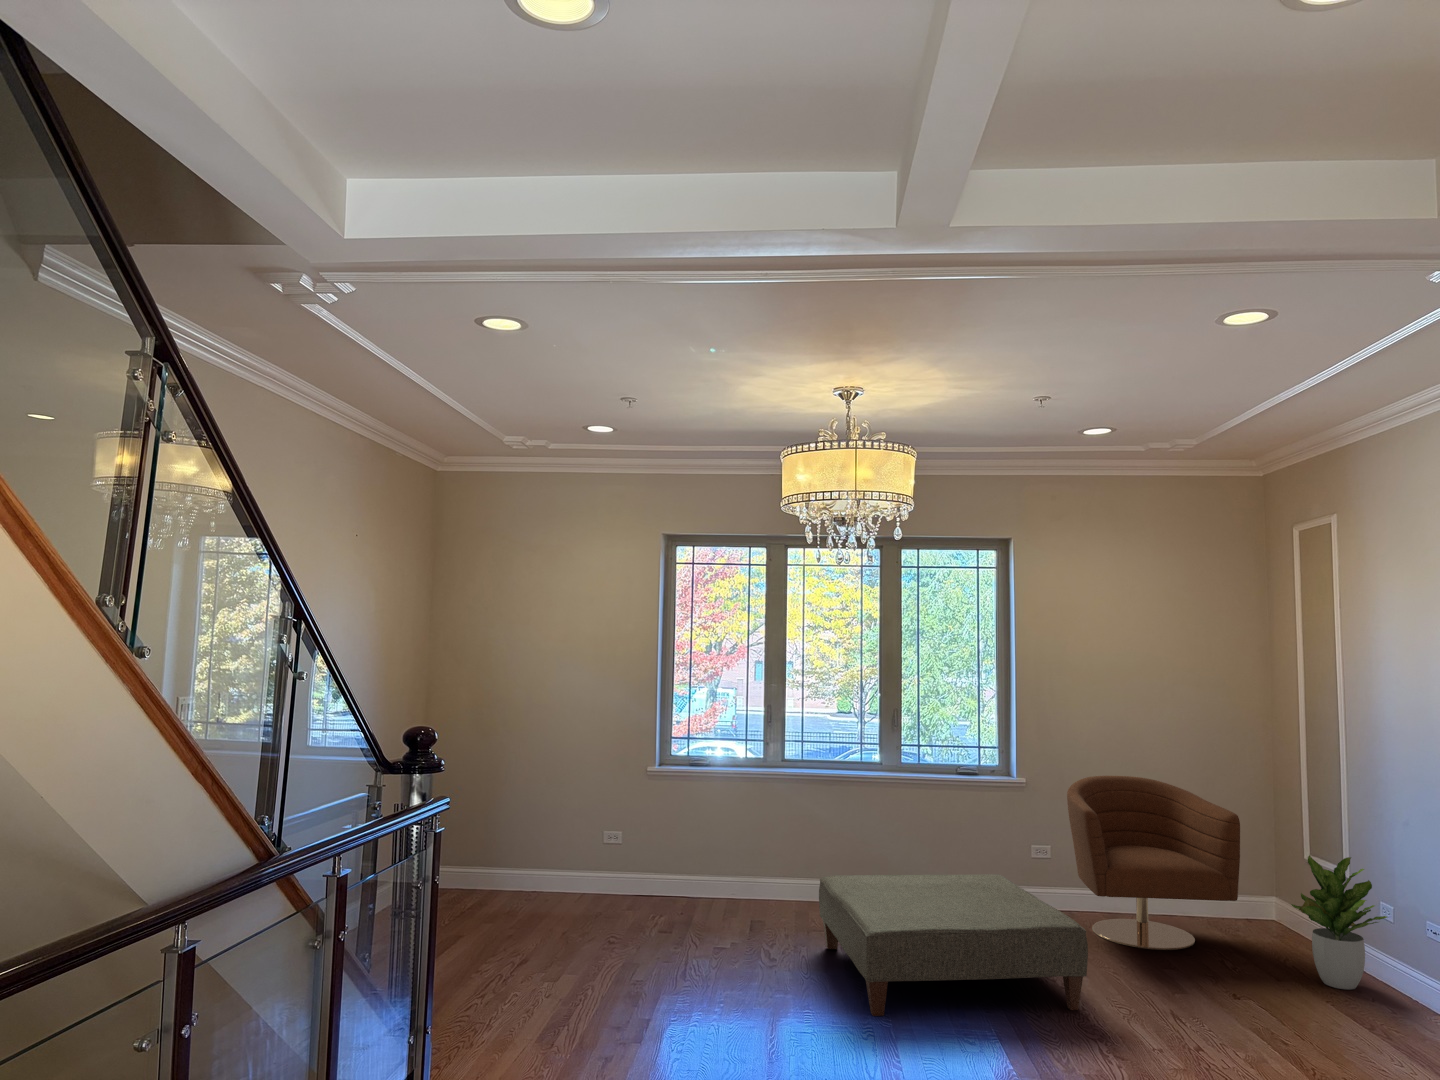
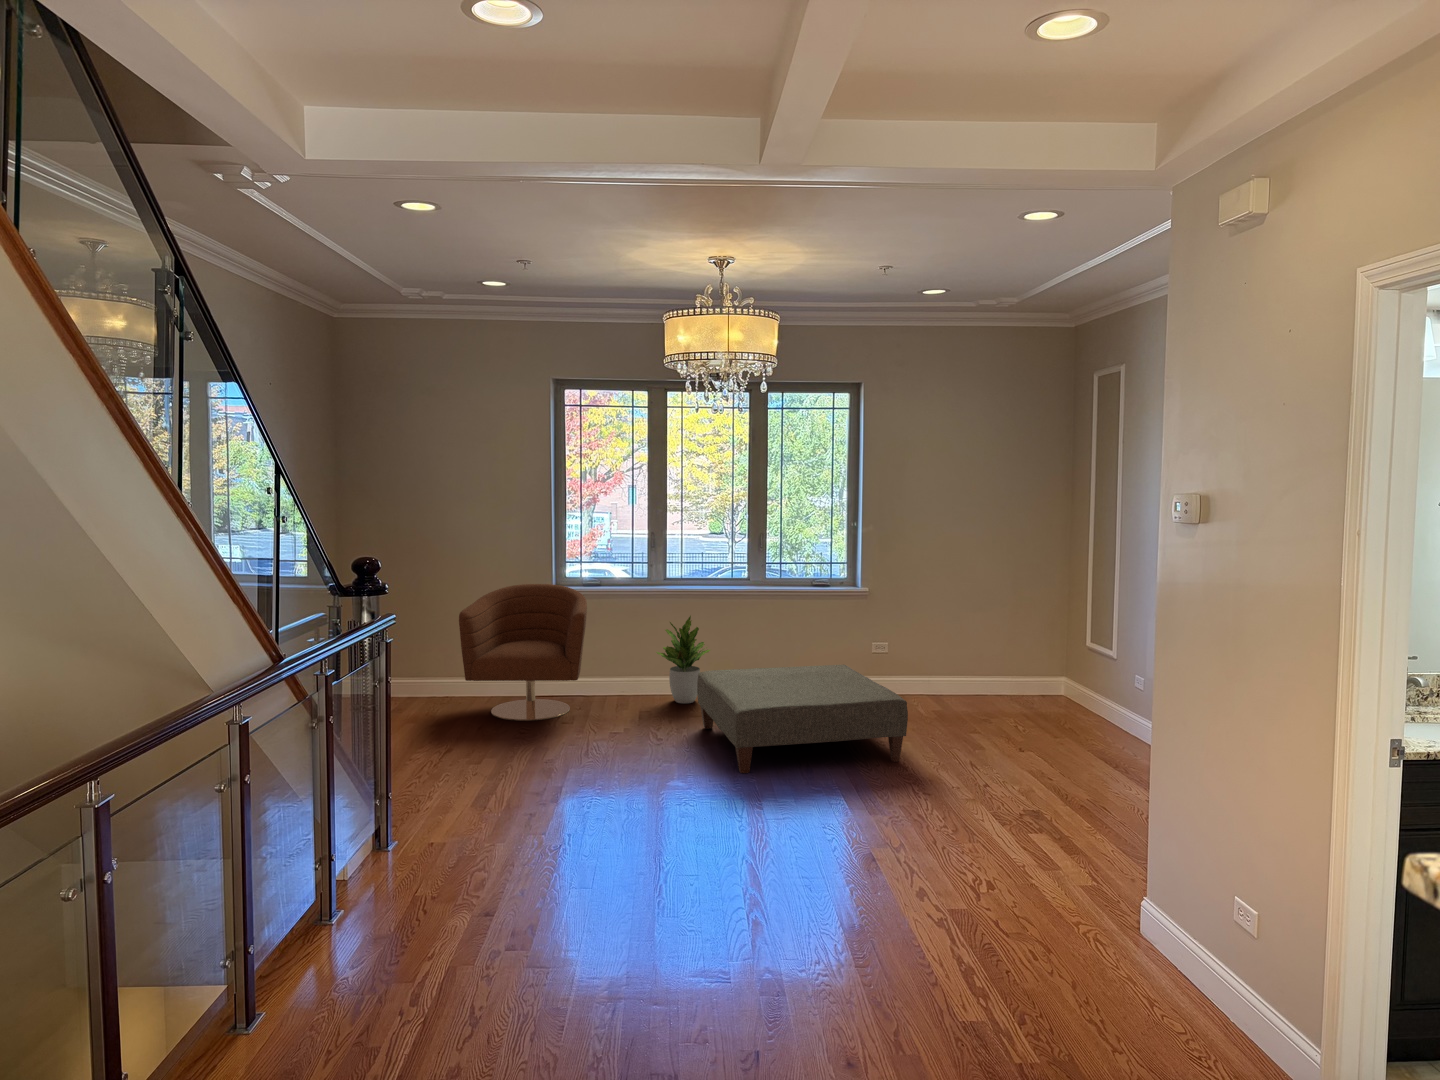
armchair: present [1067,776,1240,950] -> present [459,584,587,721]
potted plant: present [1291,855,1387,989] -> present [656,616,710,703]

